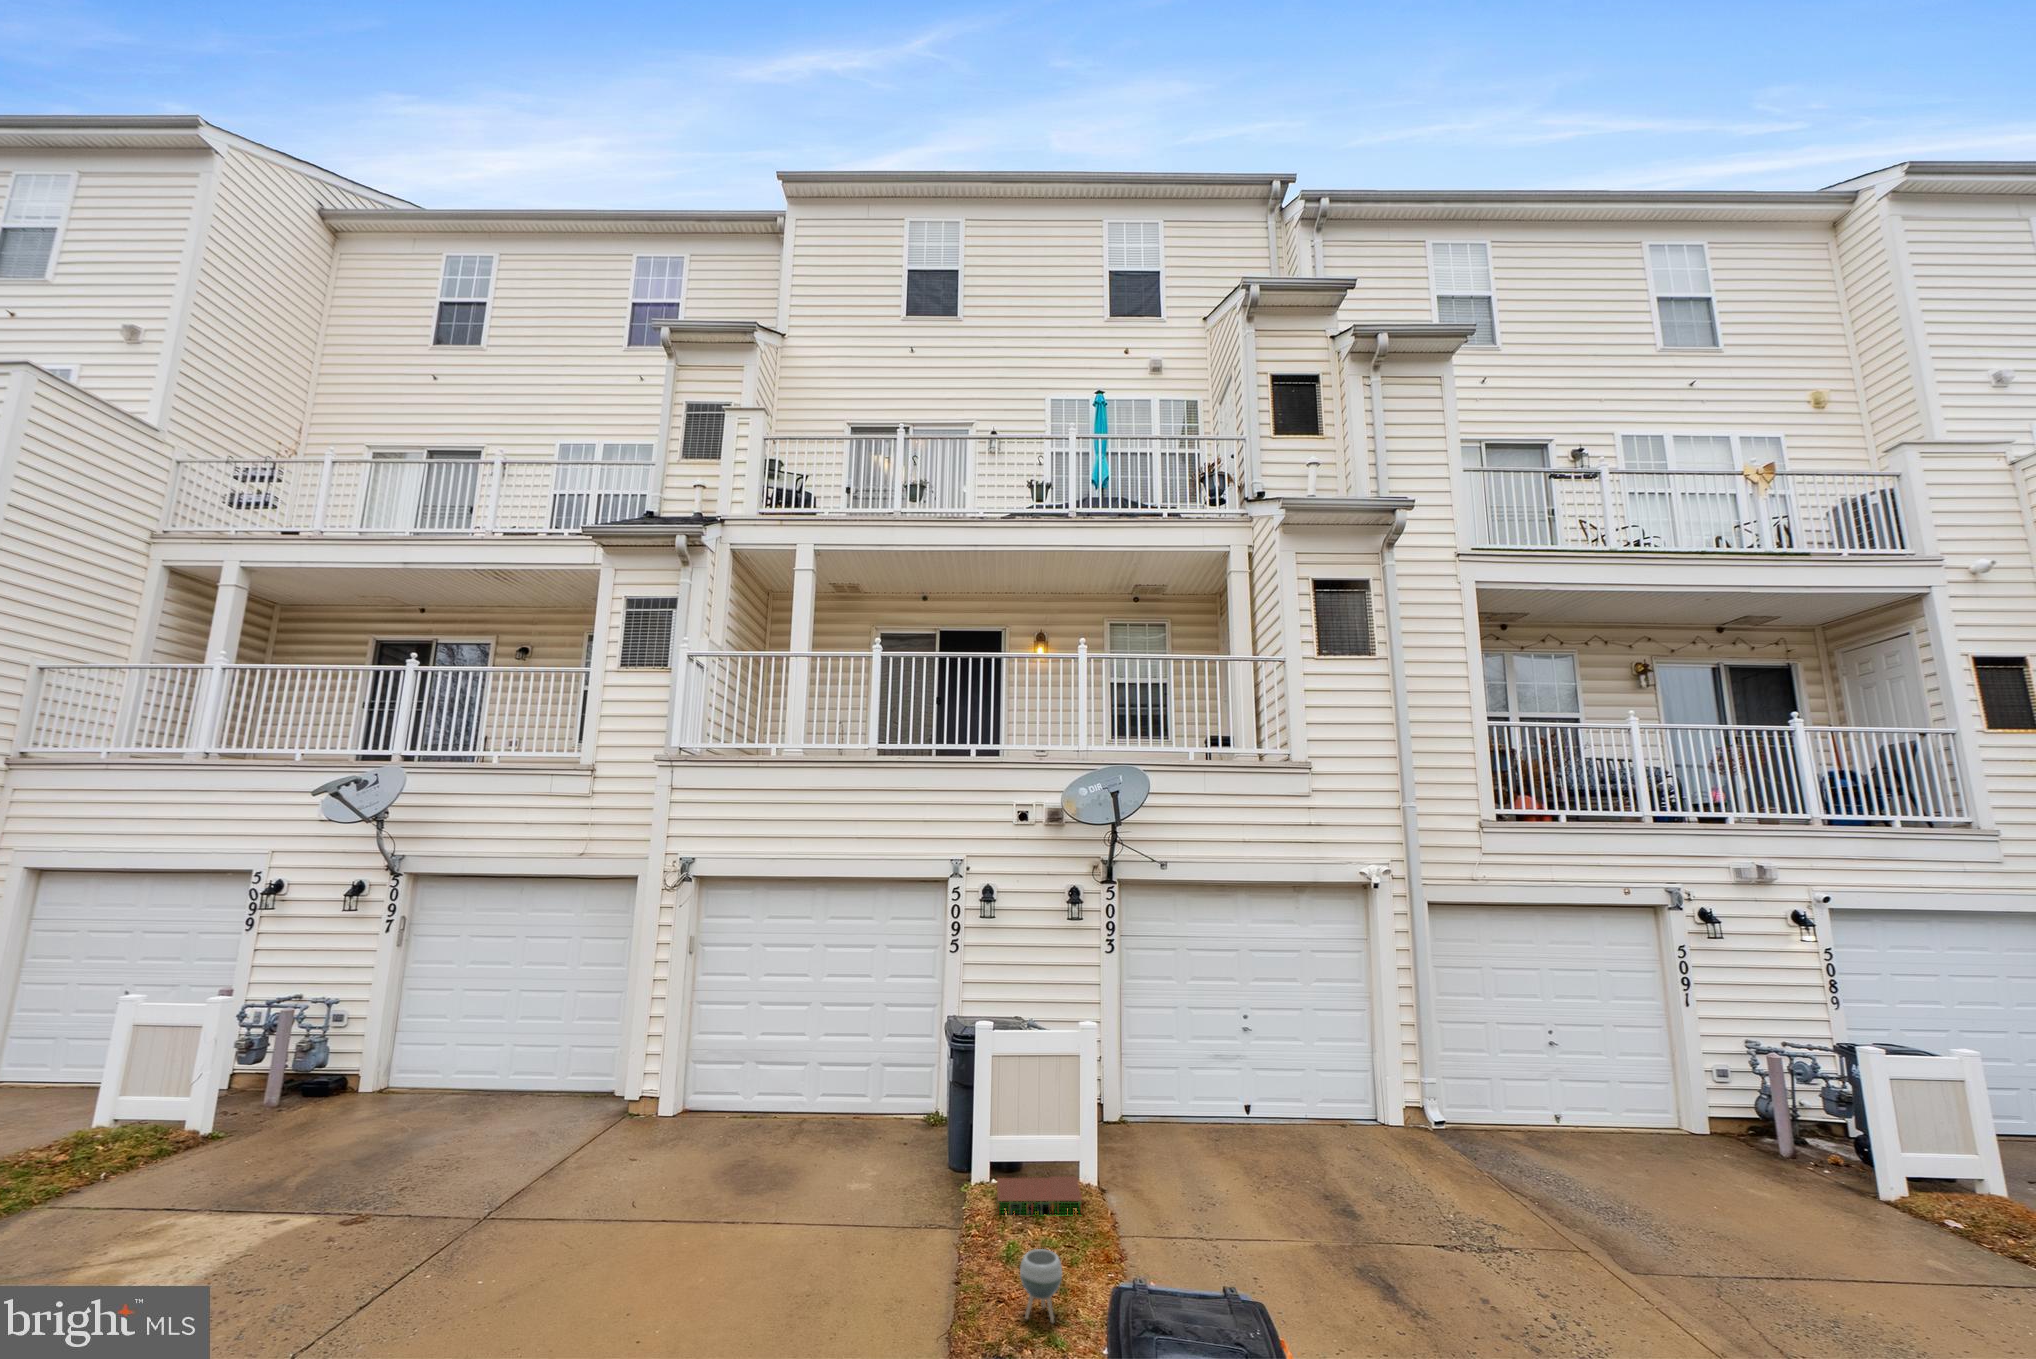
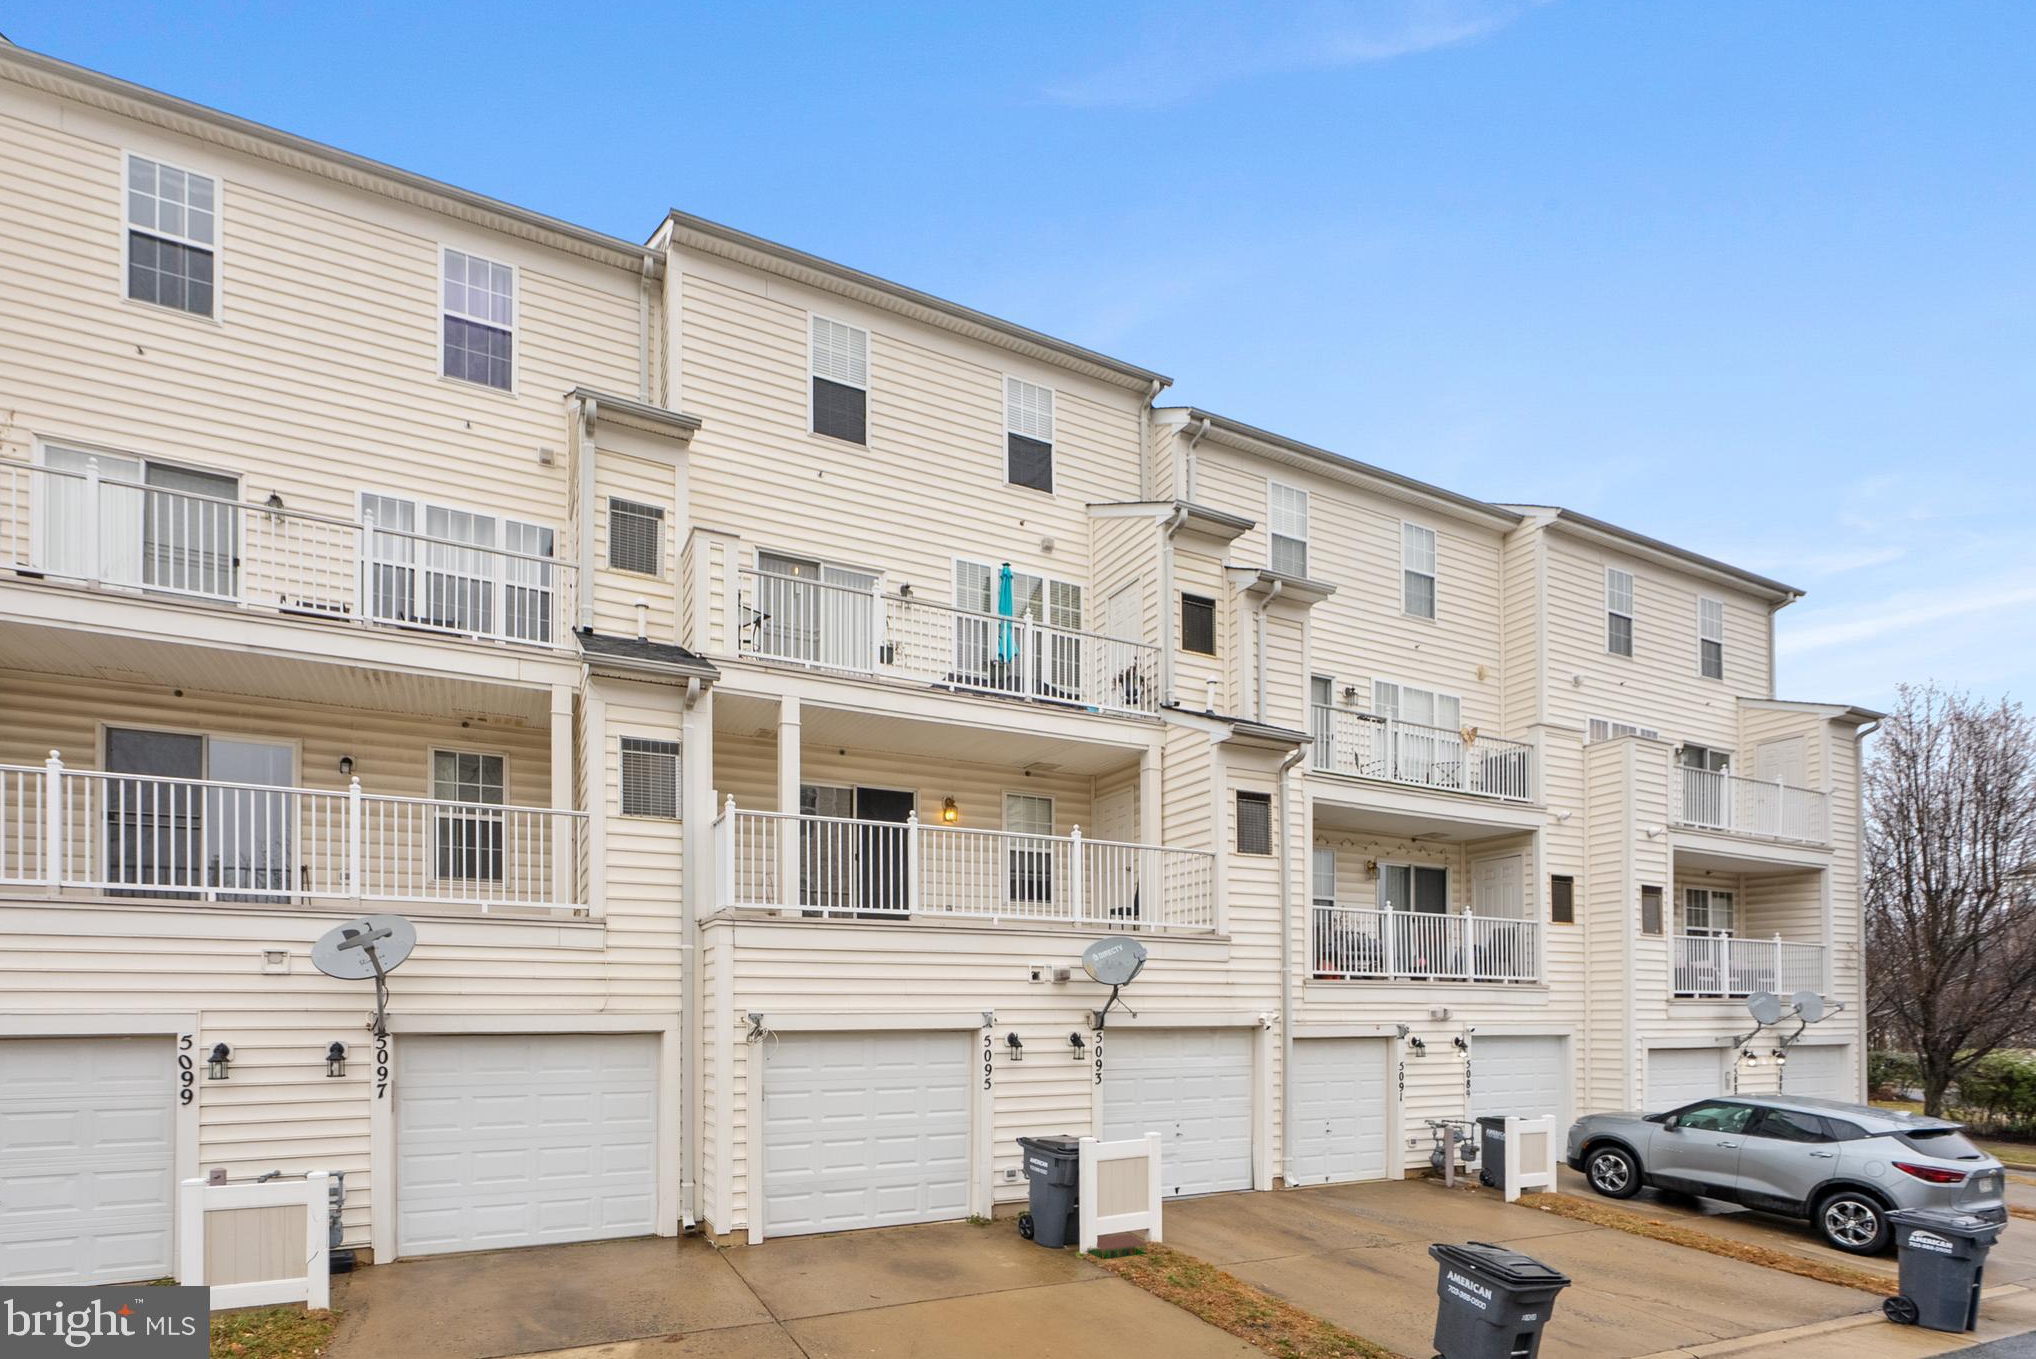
planter: present [1020,1249,1062,1323] -> none [1182,1257,1206,1293]

